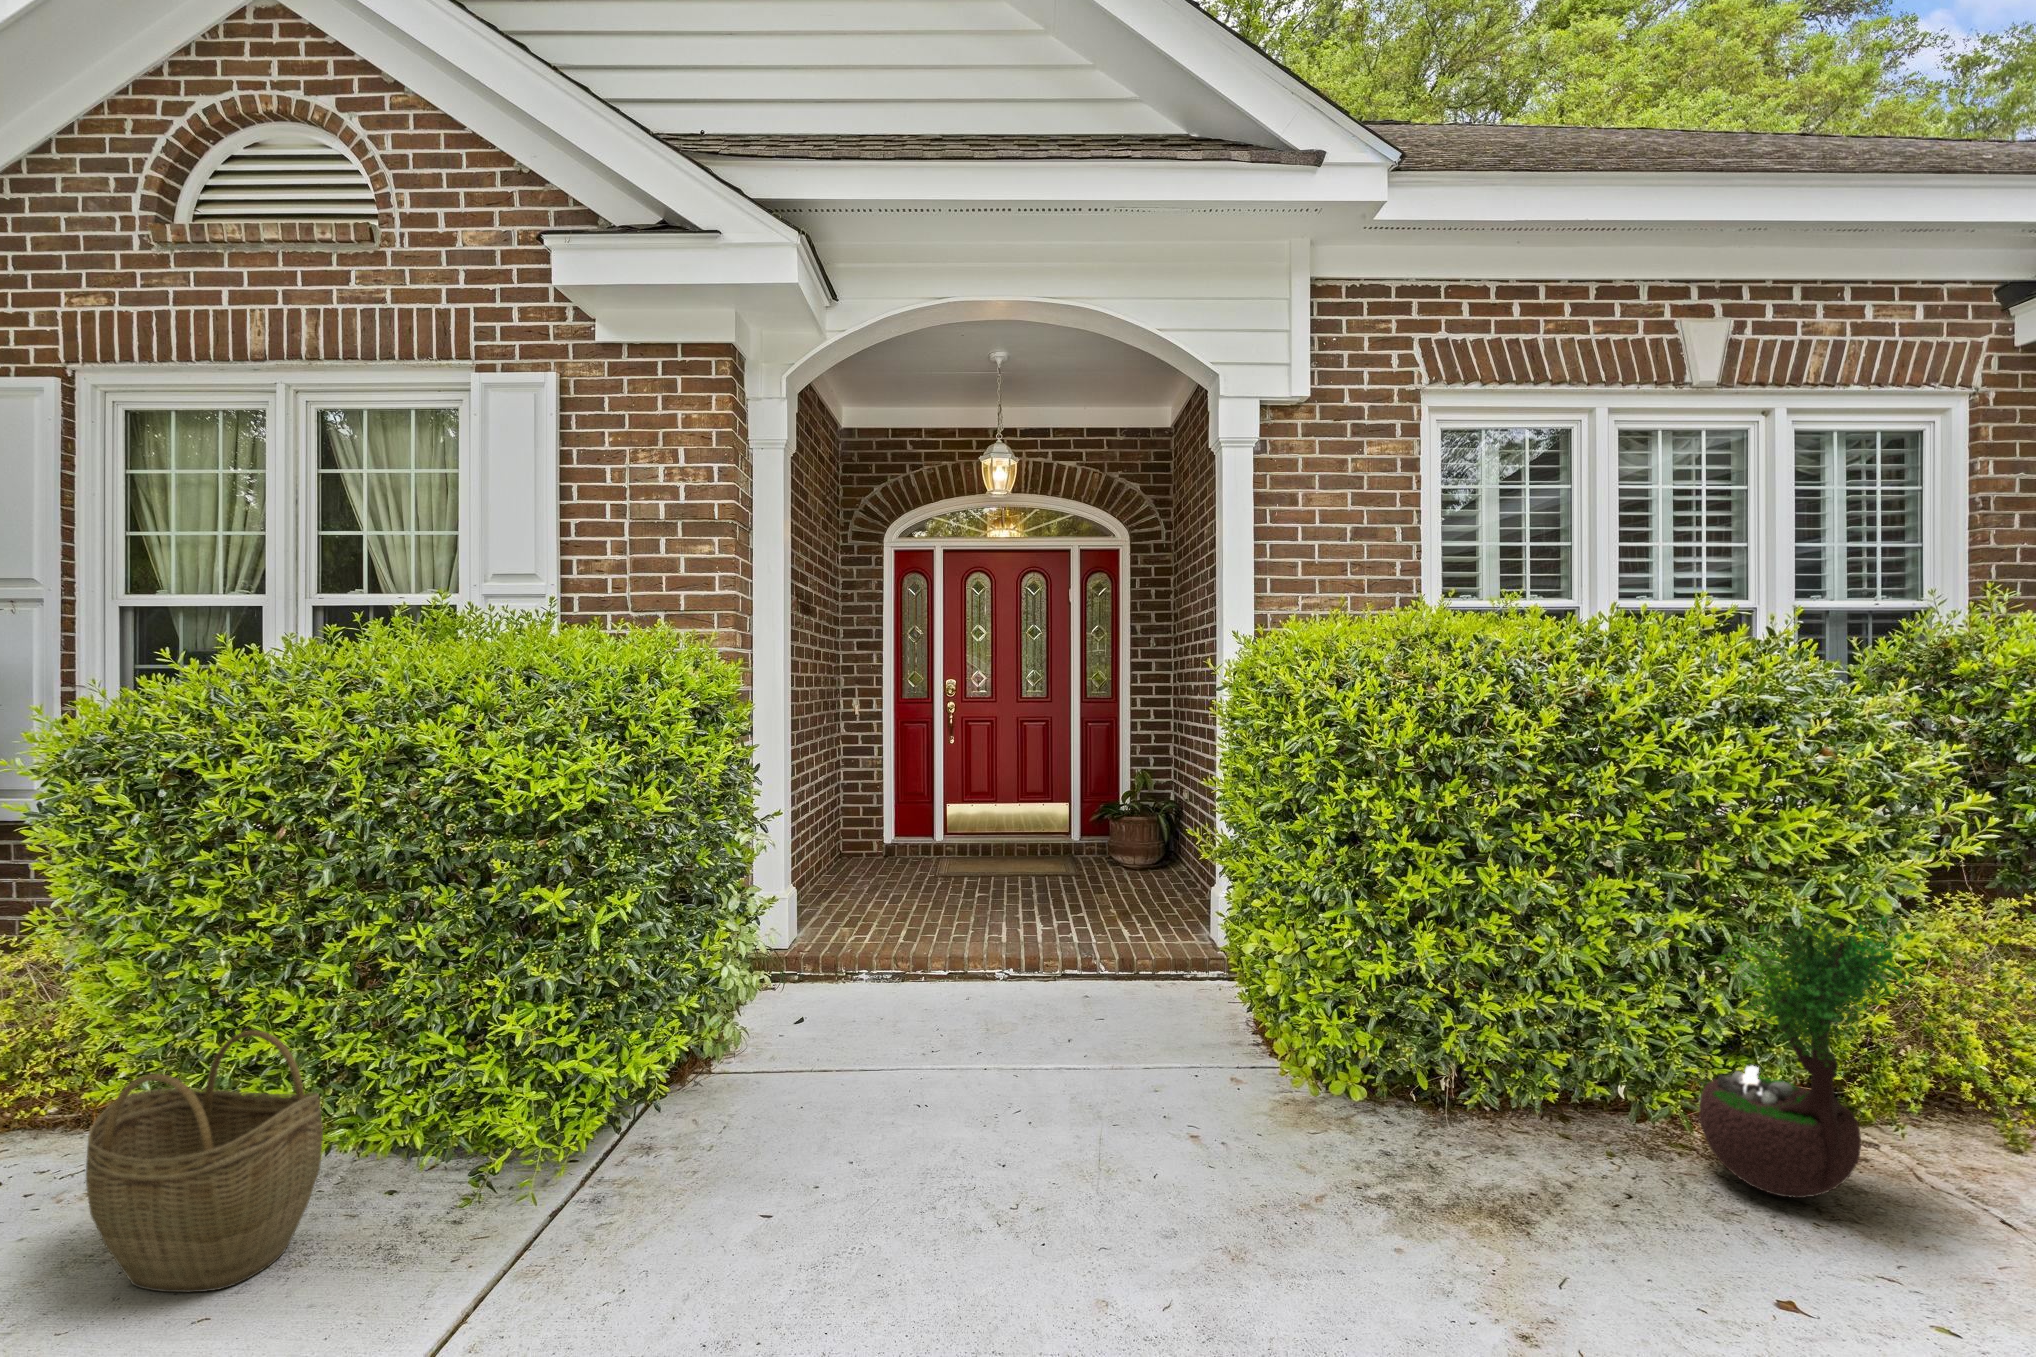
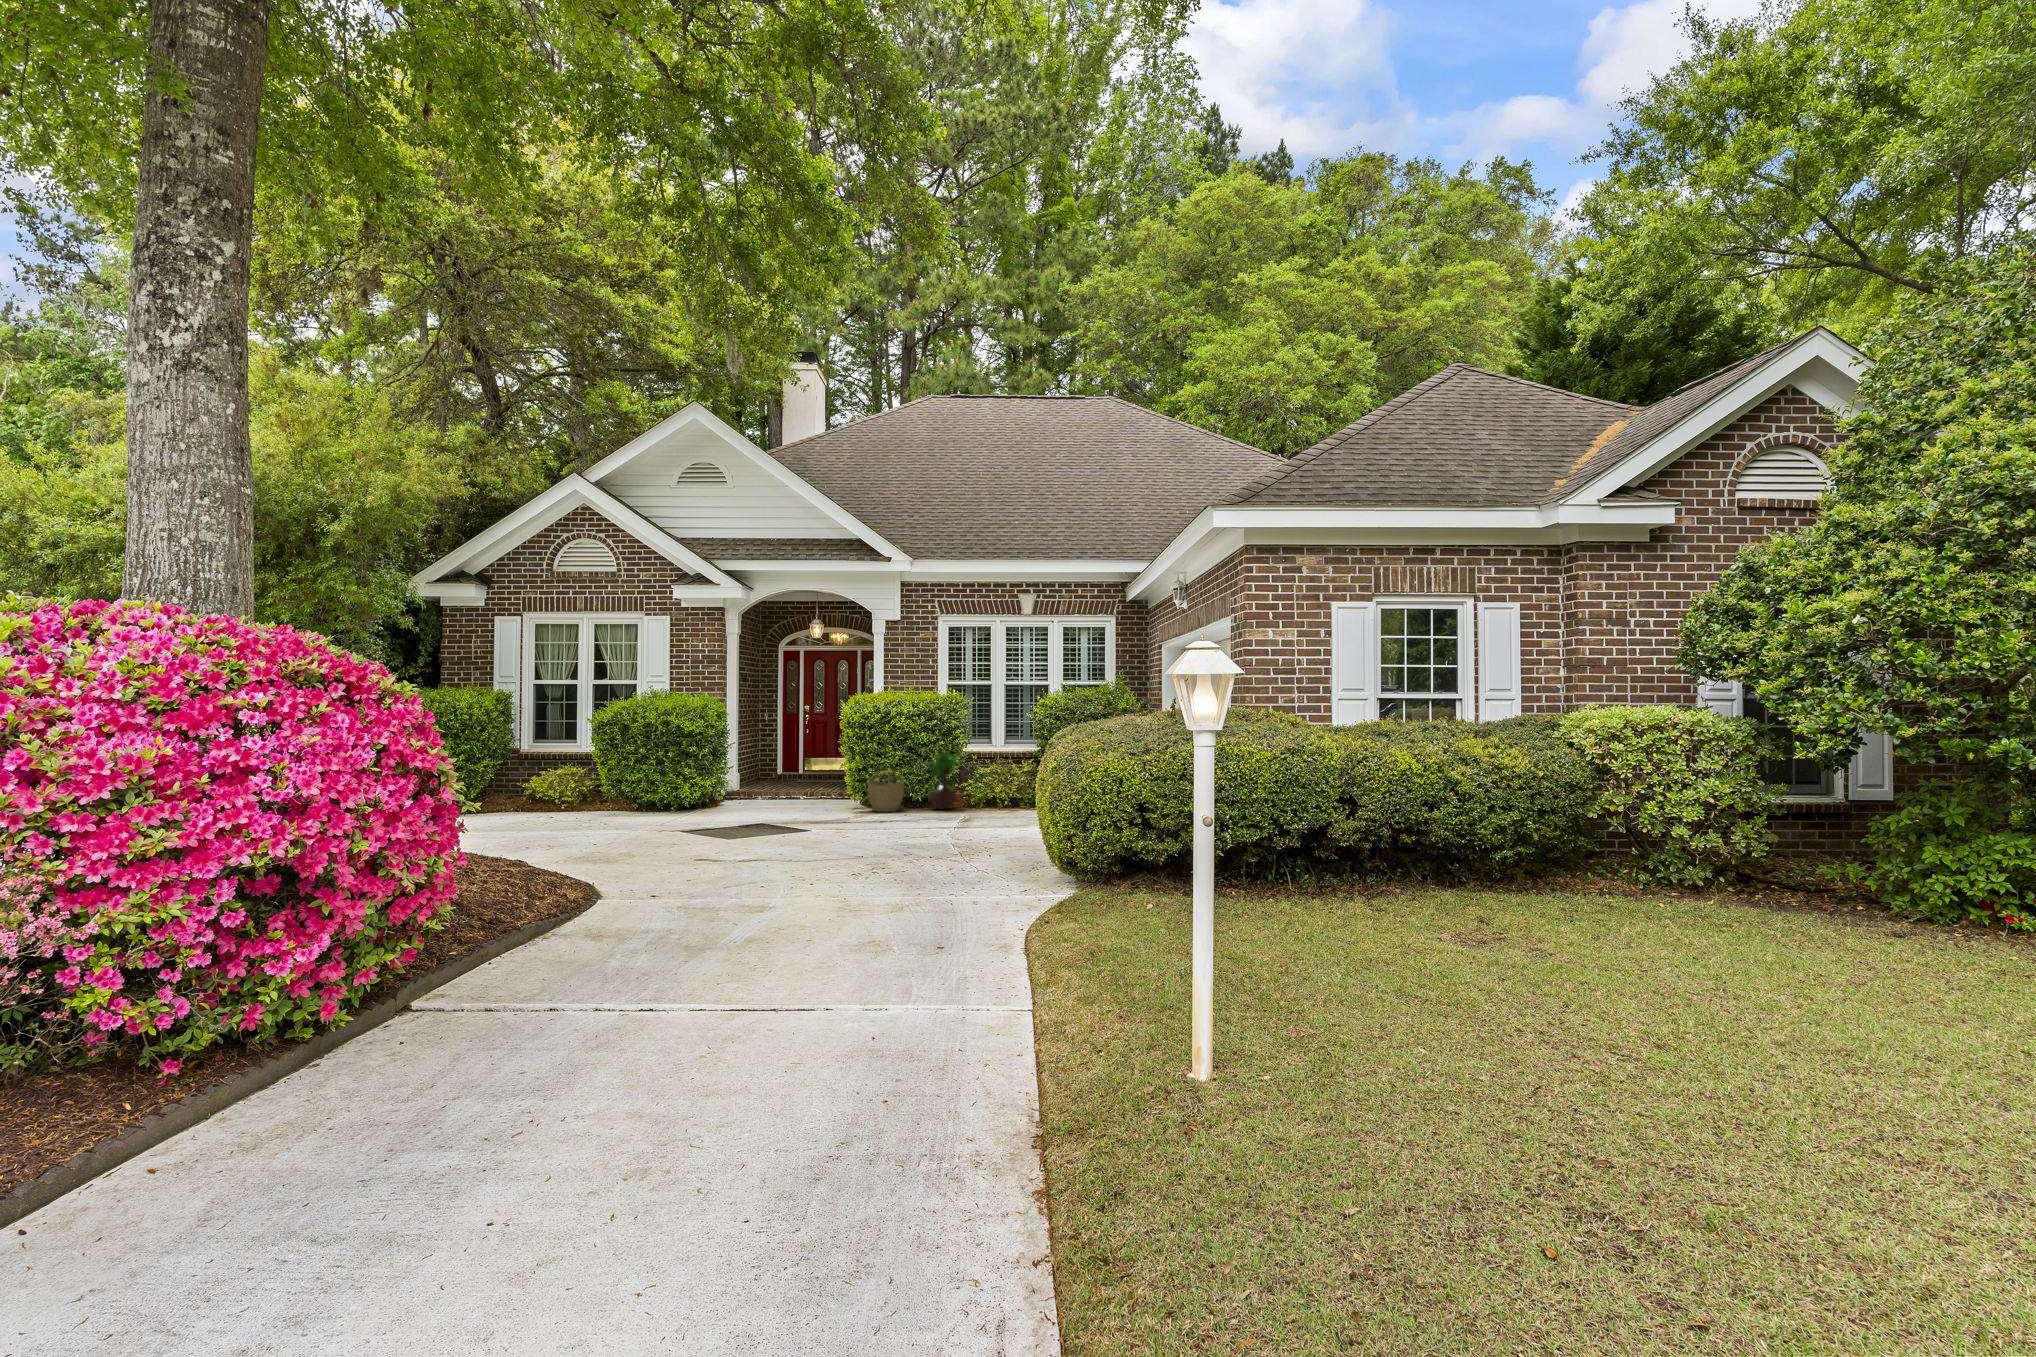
woven basket: present [86,1030,323,1292] -> present [868,772,904,812]

